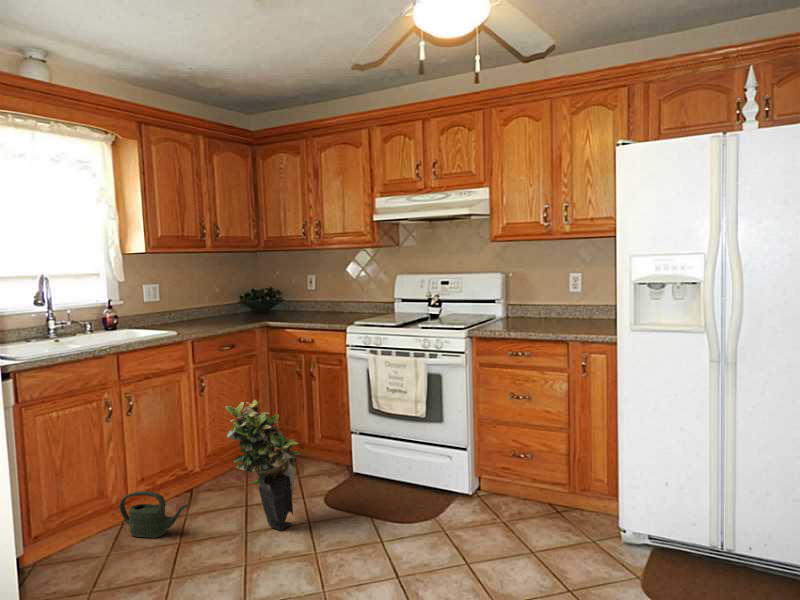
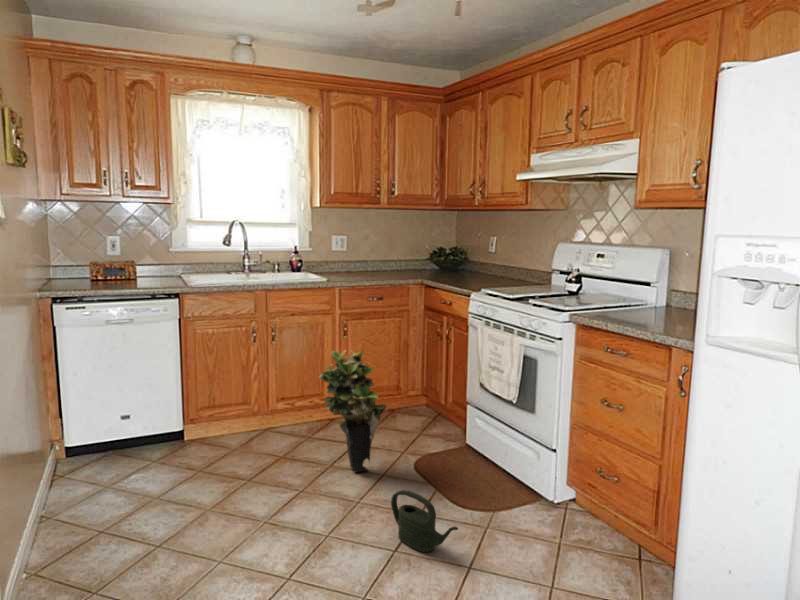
watering can: present [120,491,187,538] -> present [391,490,458,552]

